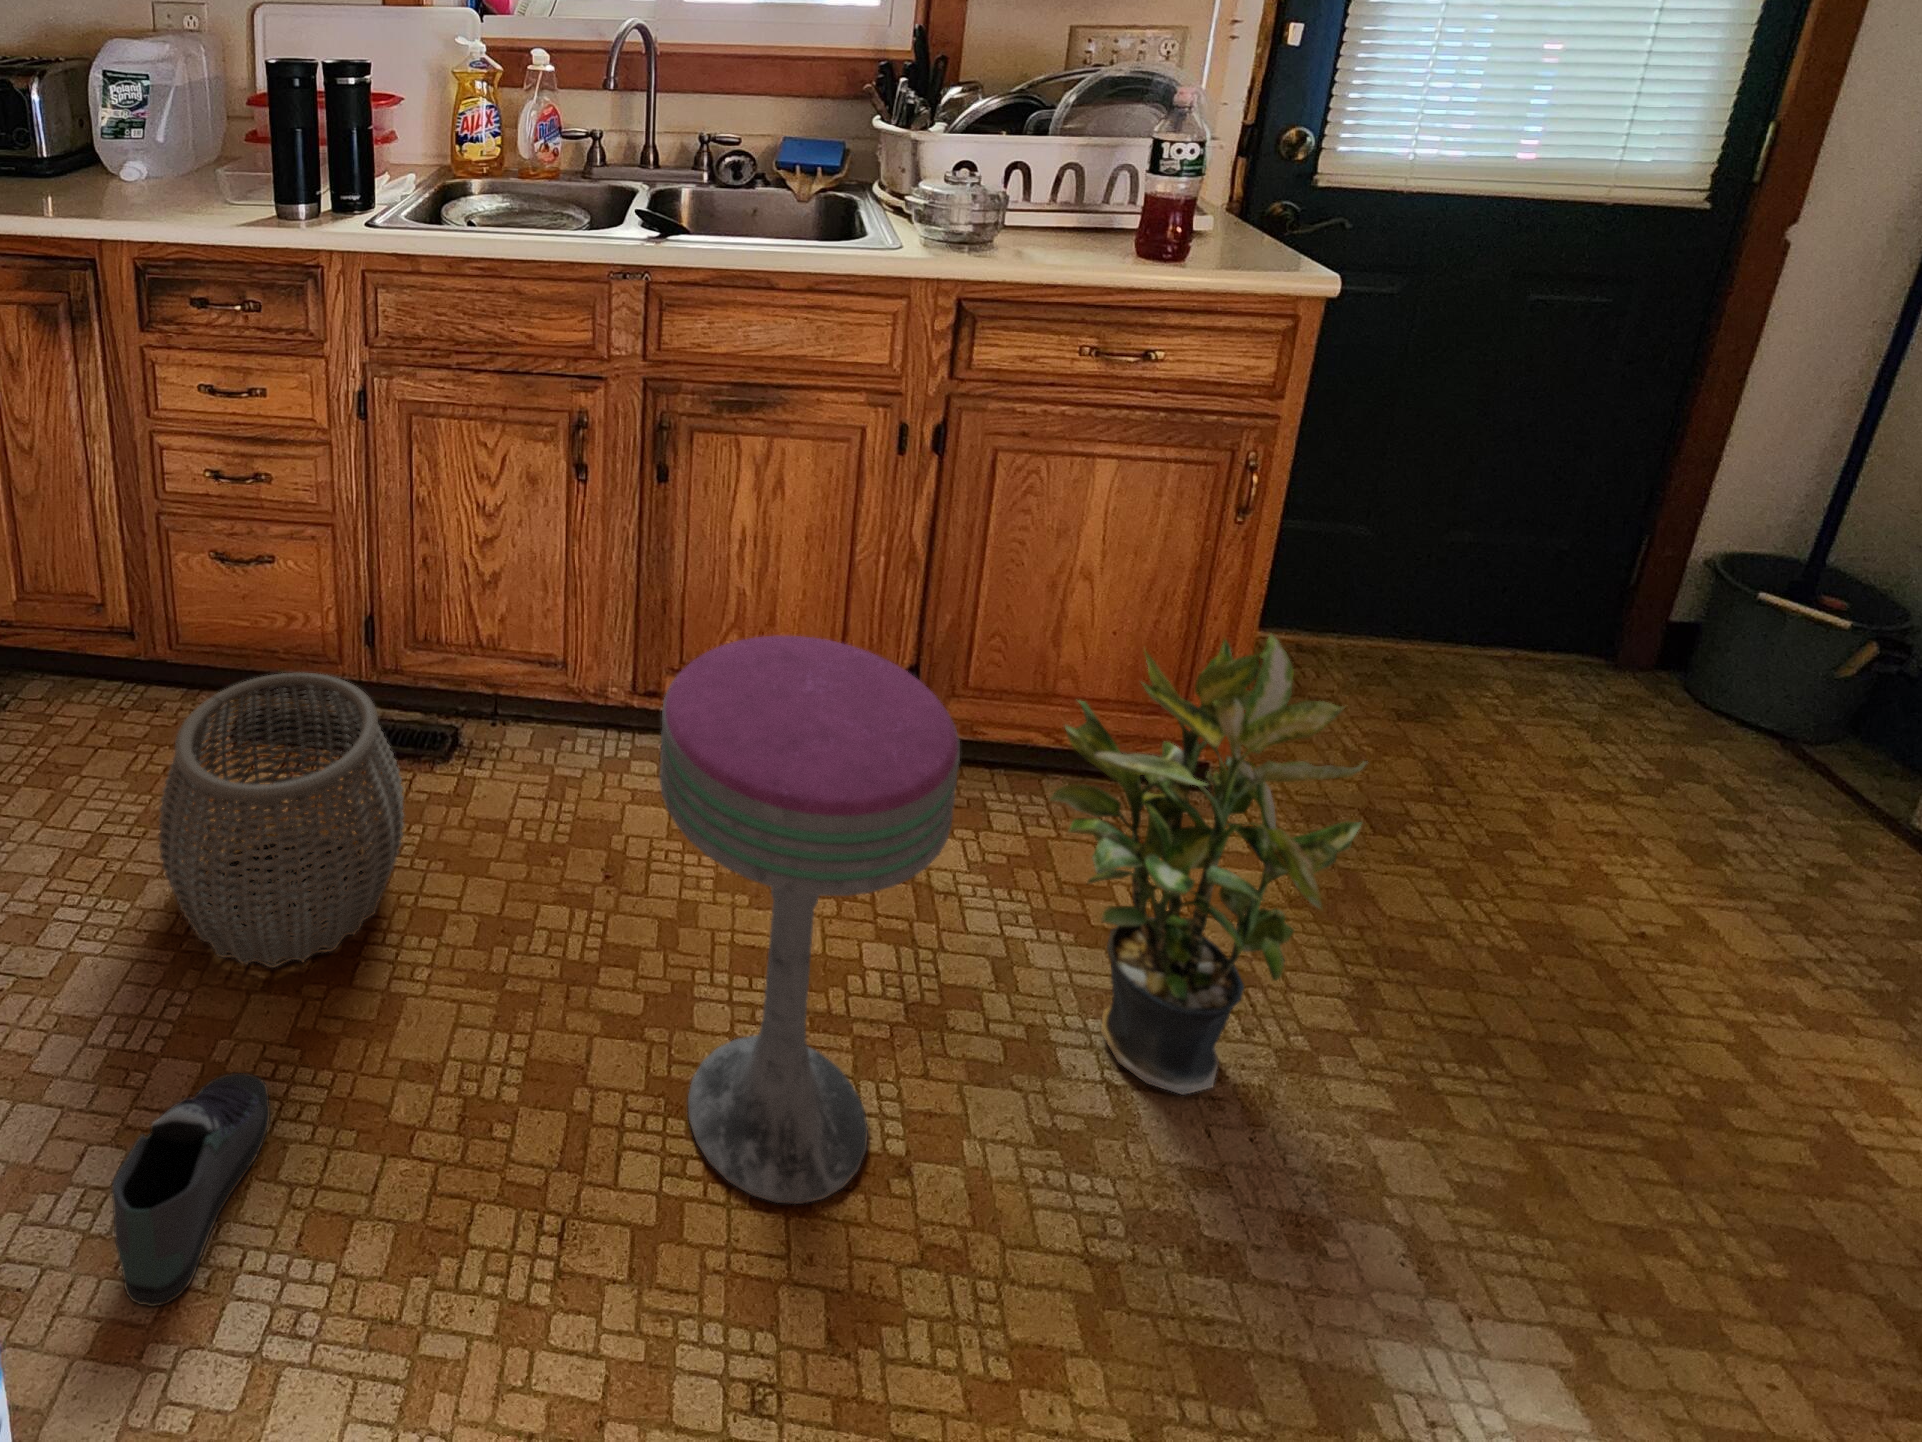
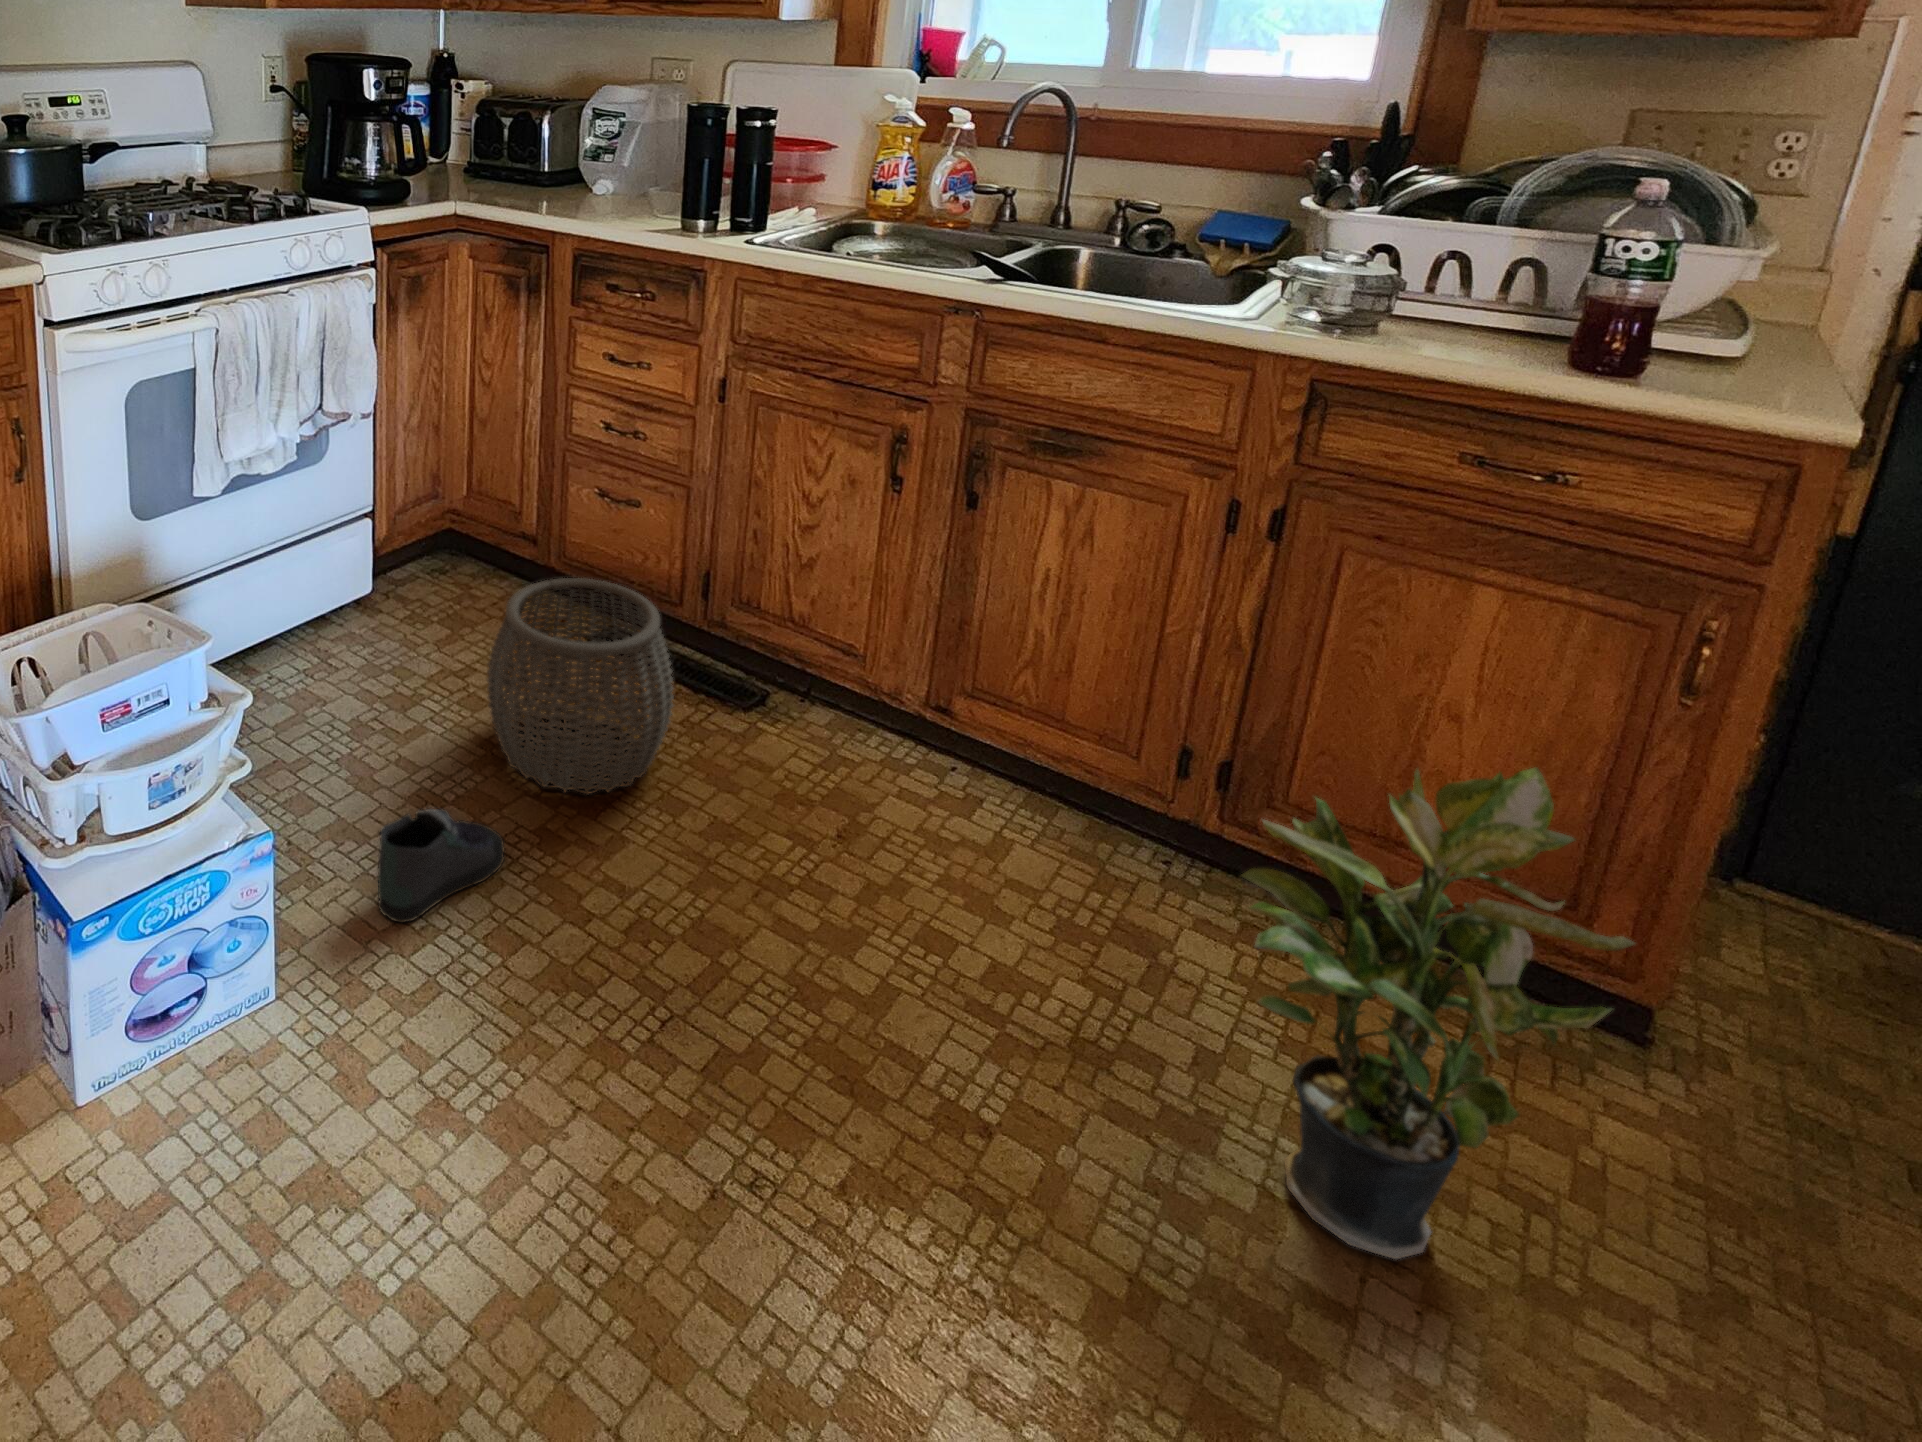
bar stool: present [660,636,960,1204] -> none [794,609,1071,1114]

